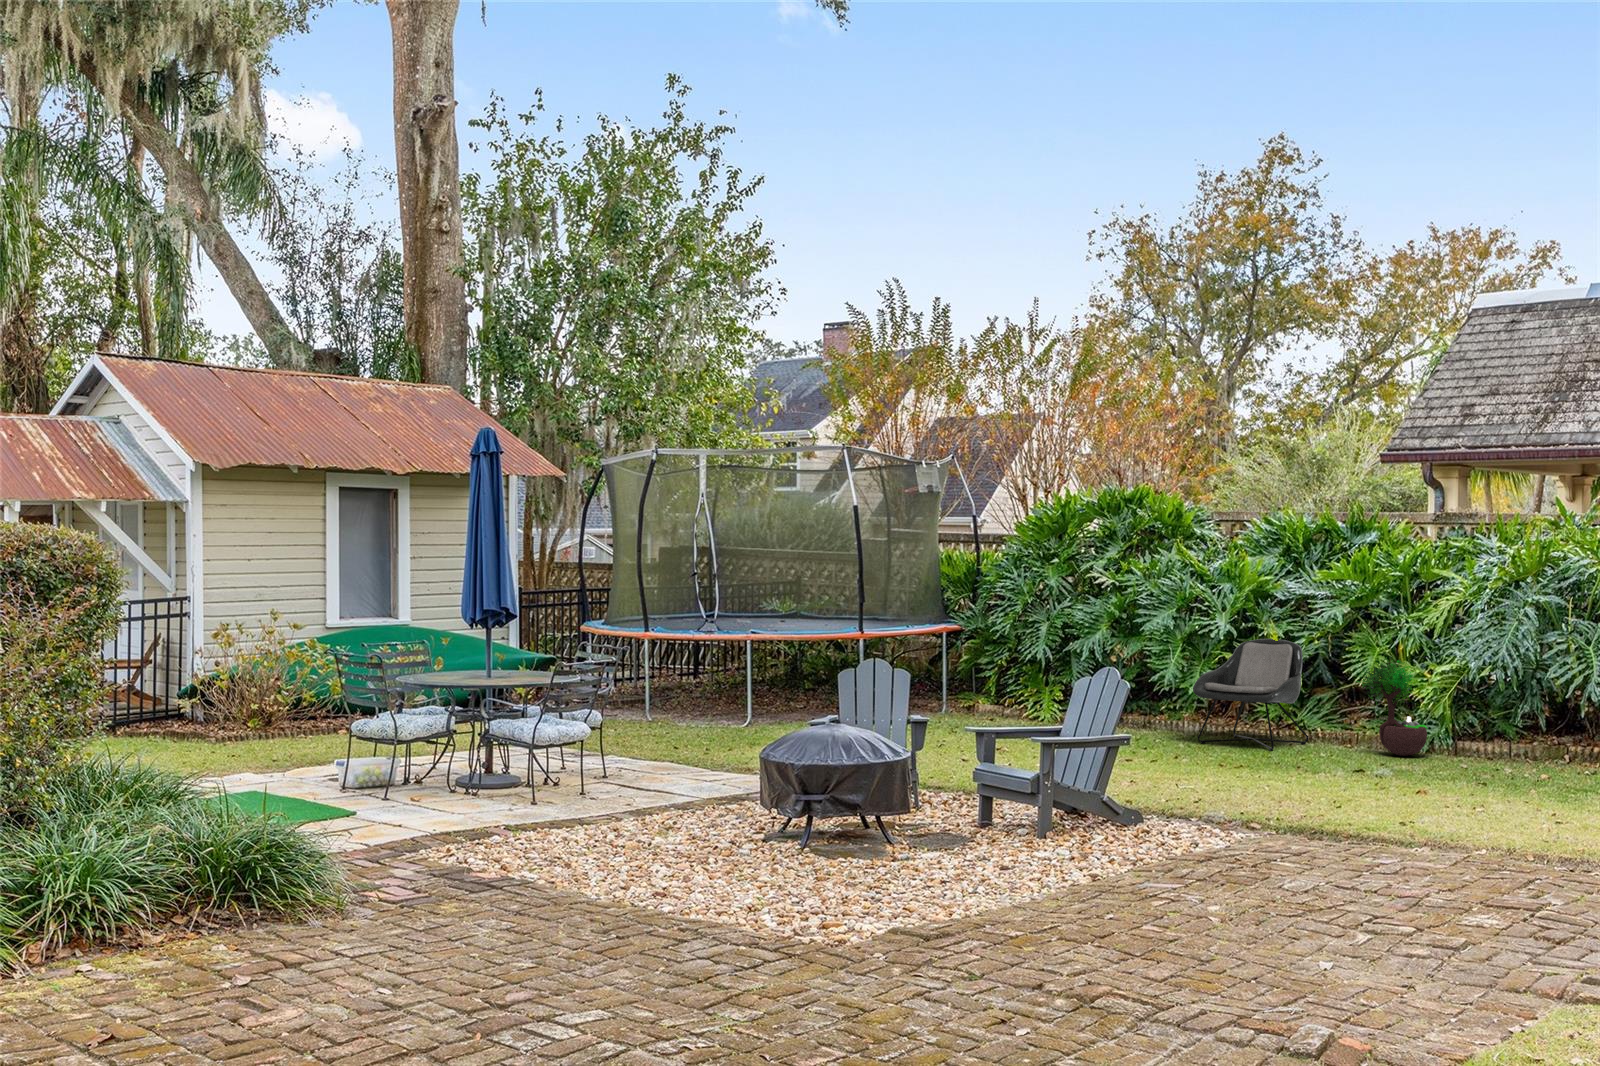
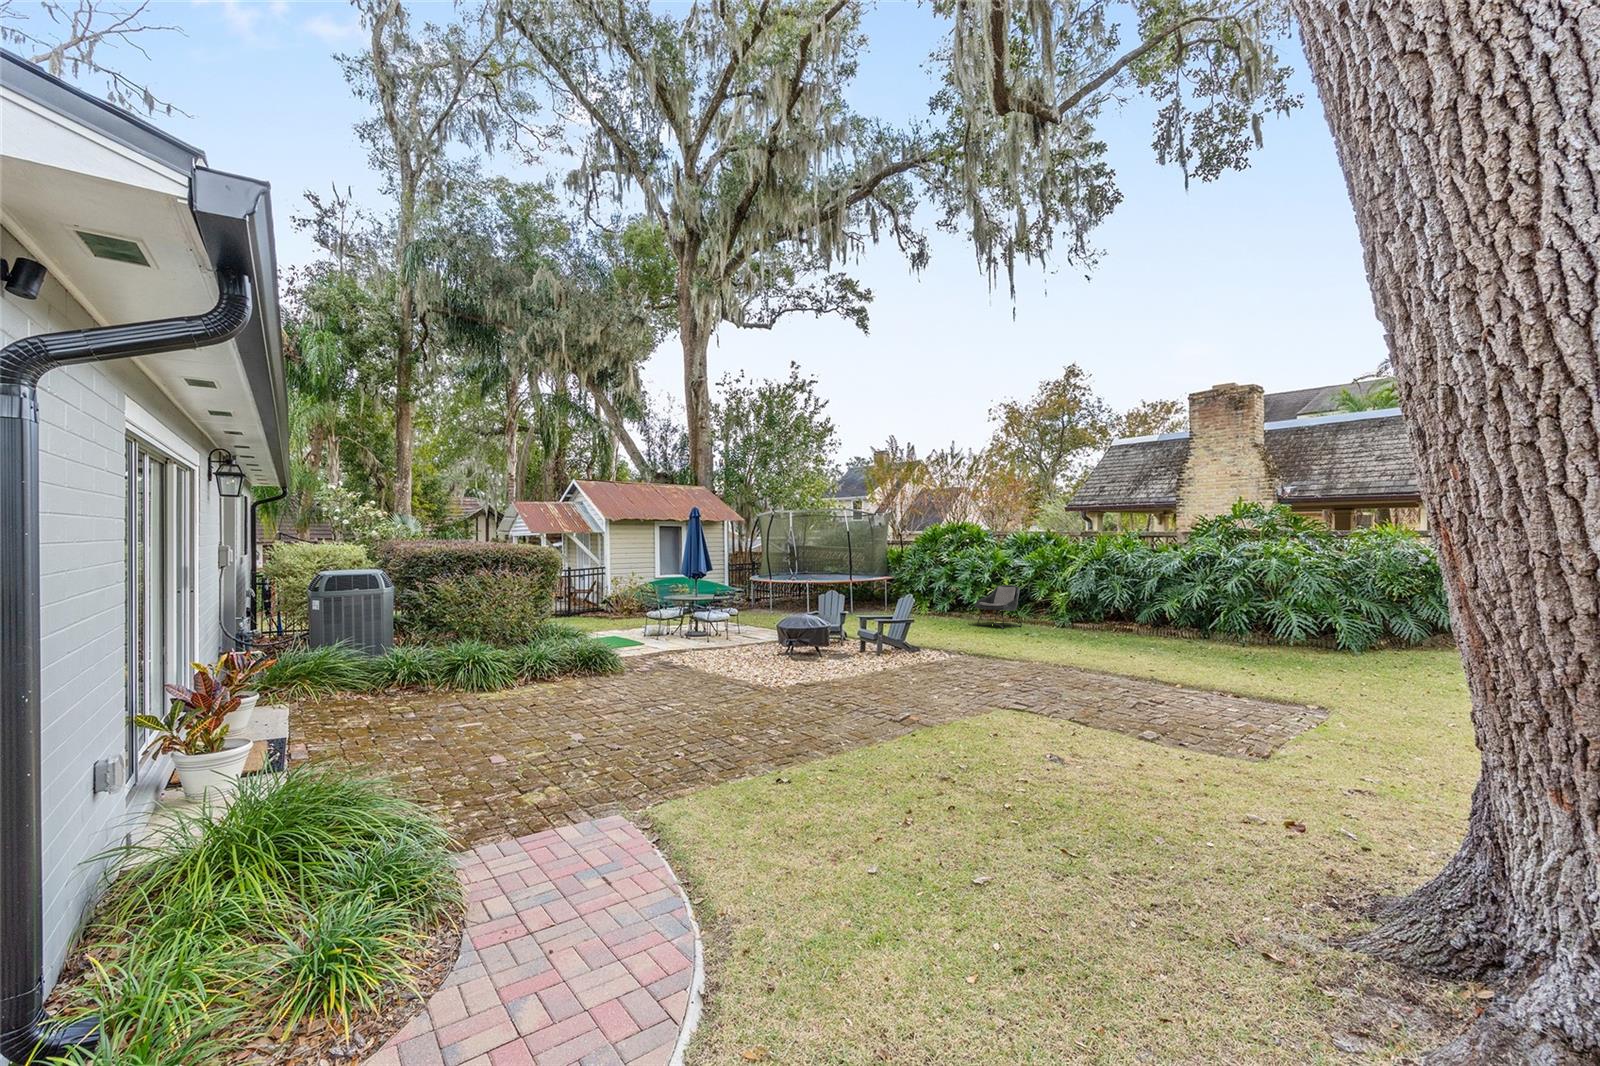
potted tree: present [1356,657,1427,756] -> none [1036,590,1065,632]

